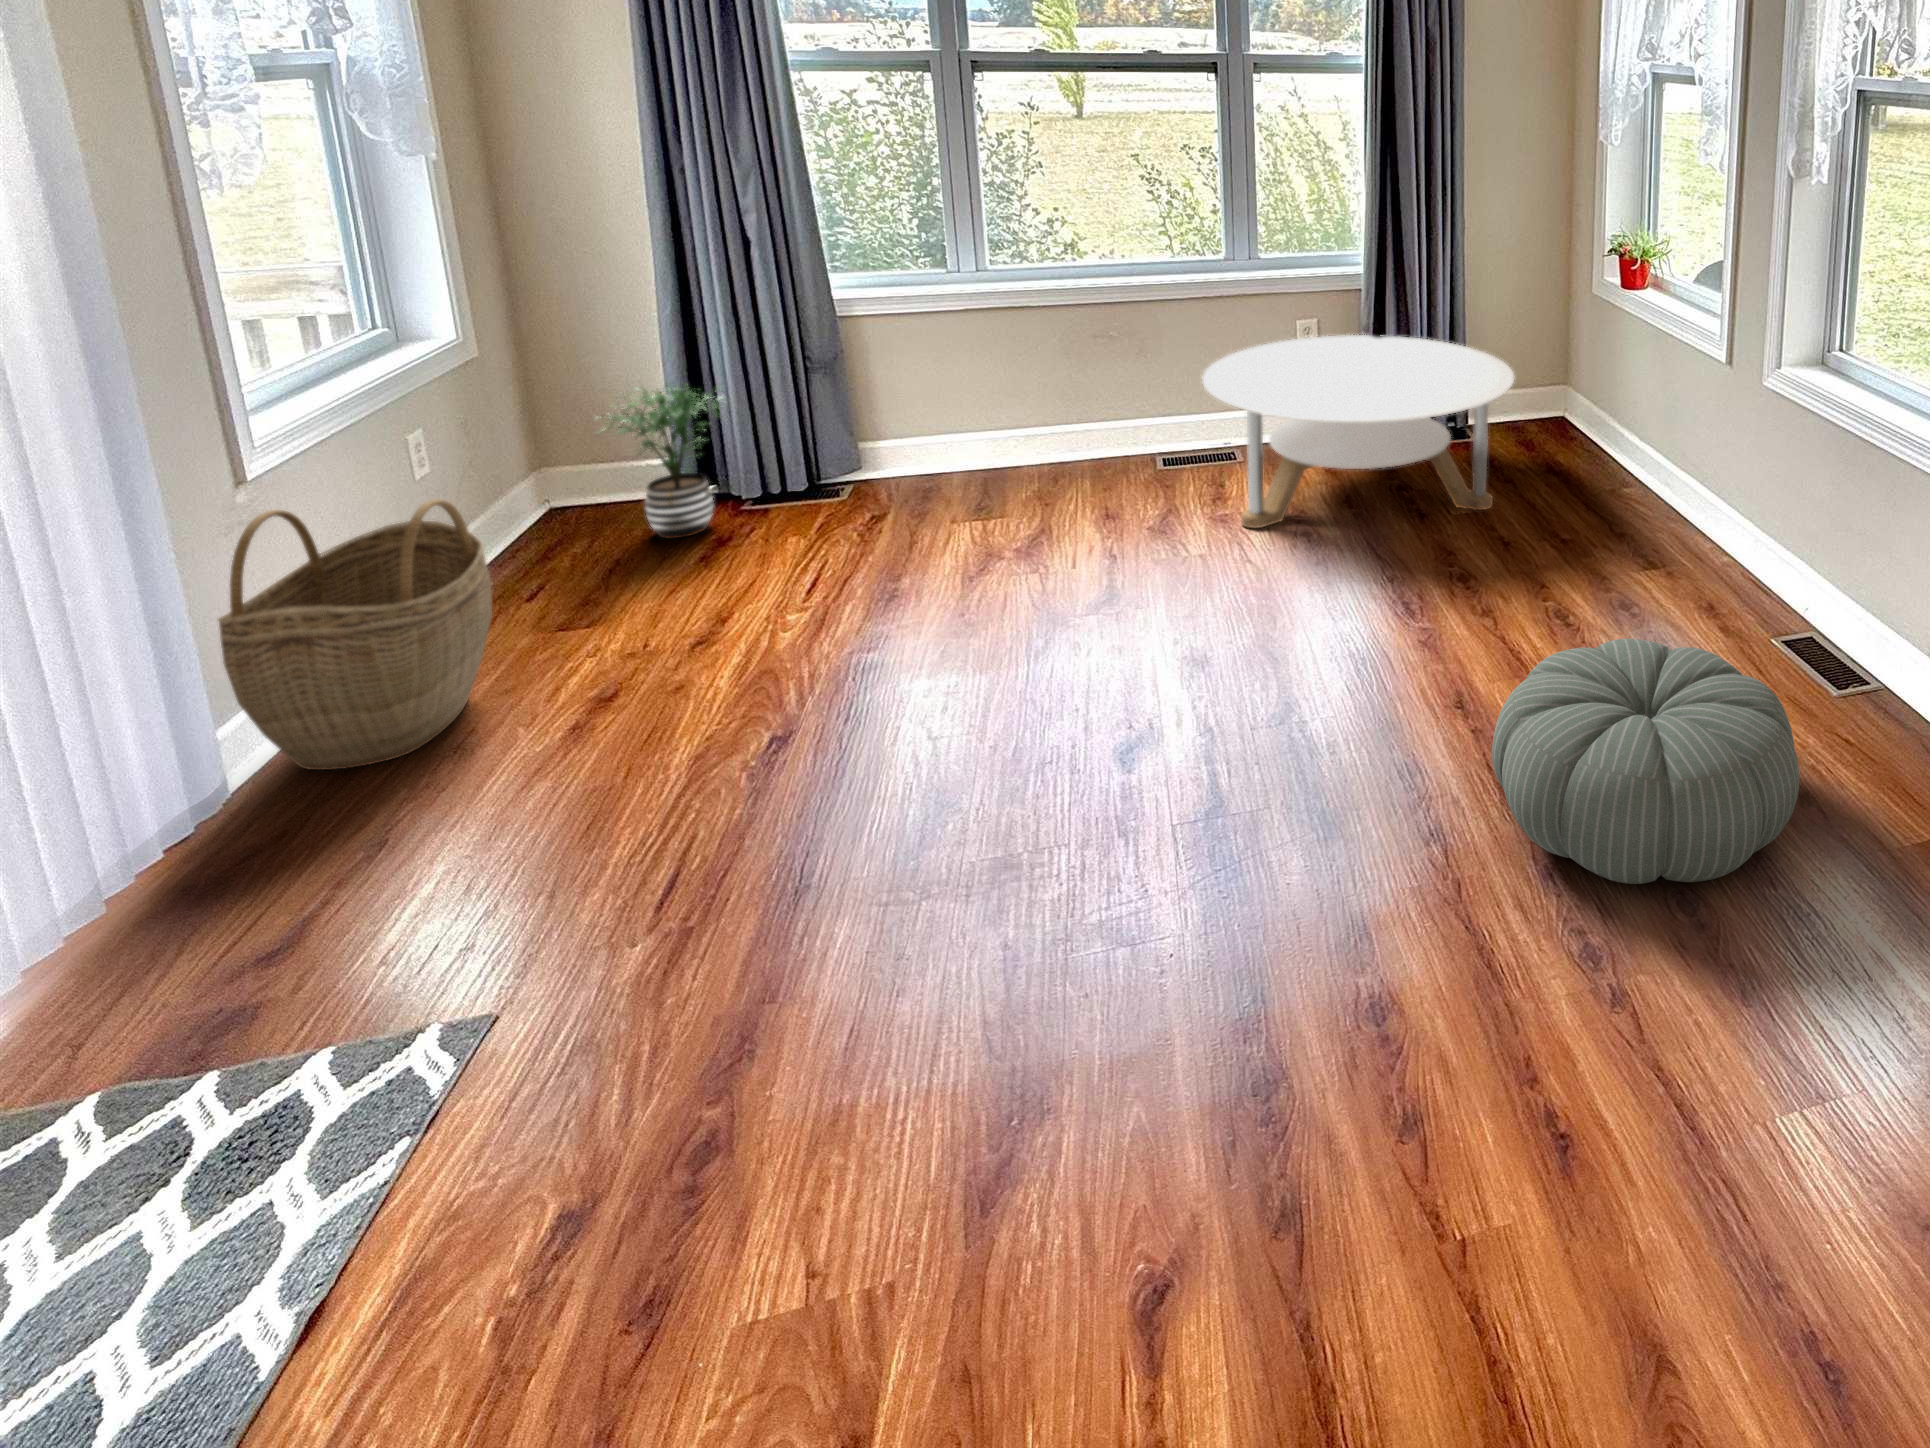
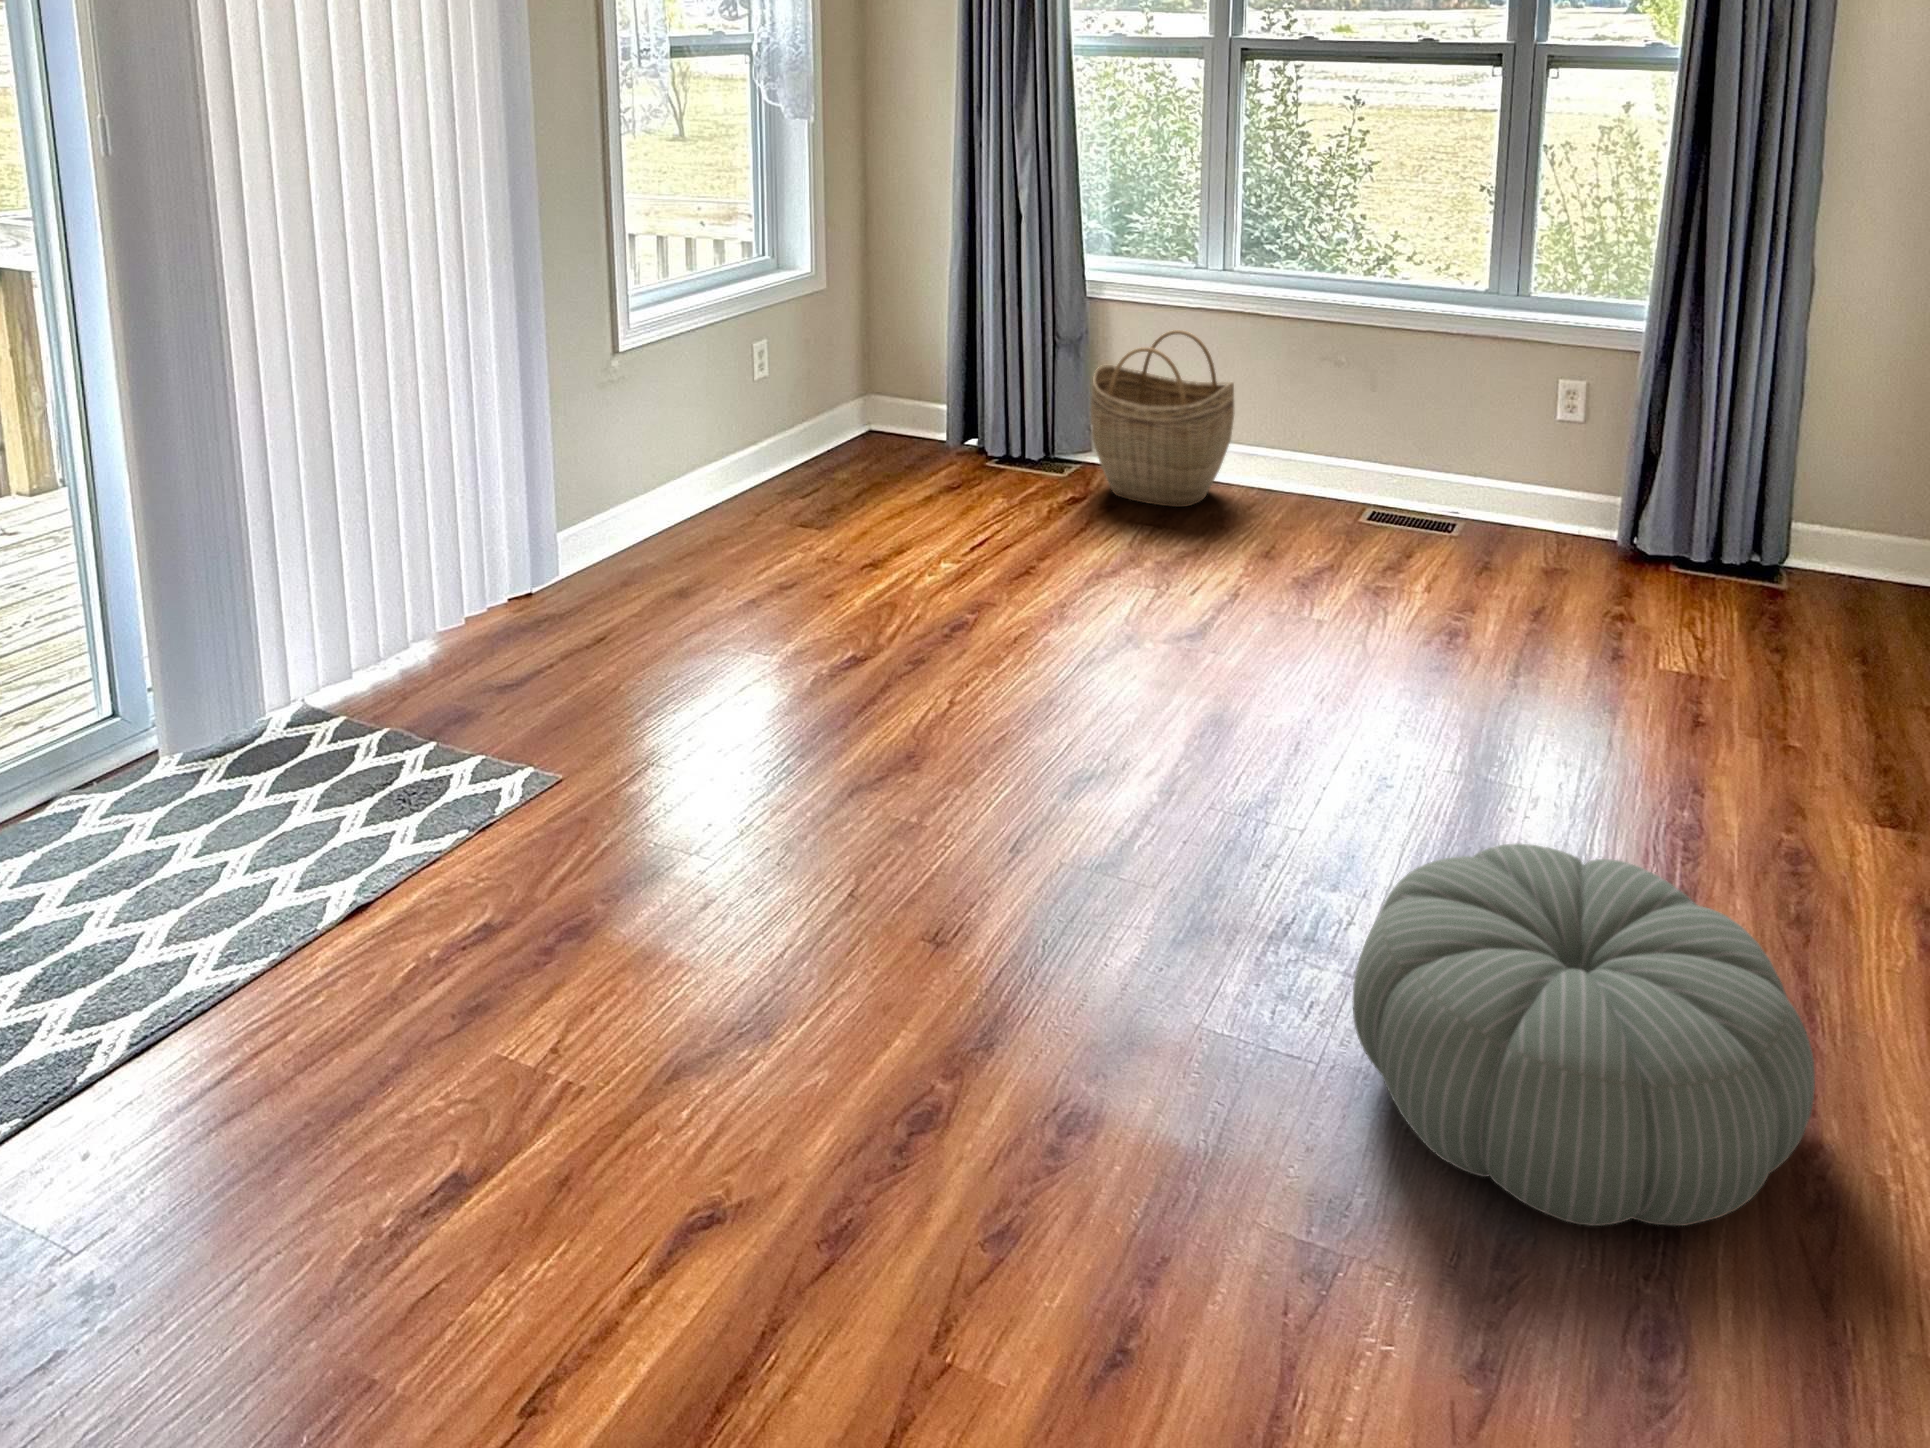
round table: present [1202,335,1514,528] -> none [1376,400,1794,671]
potted plant: present [597,384,724,539] -> none [883,335,985,477]
woven basket: present [218,499,492,770] -> present [1091,330,1234,507]

